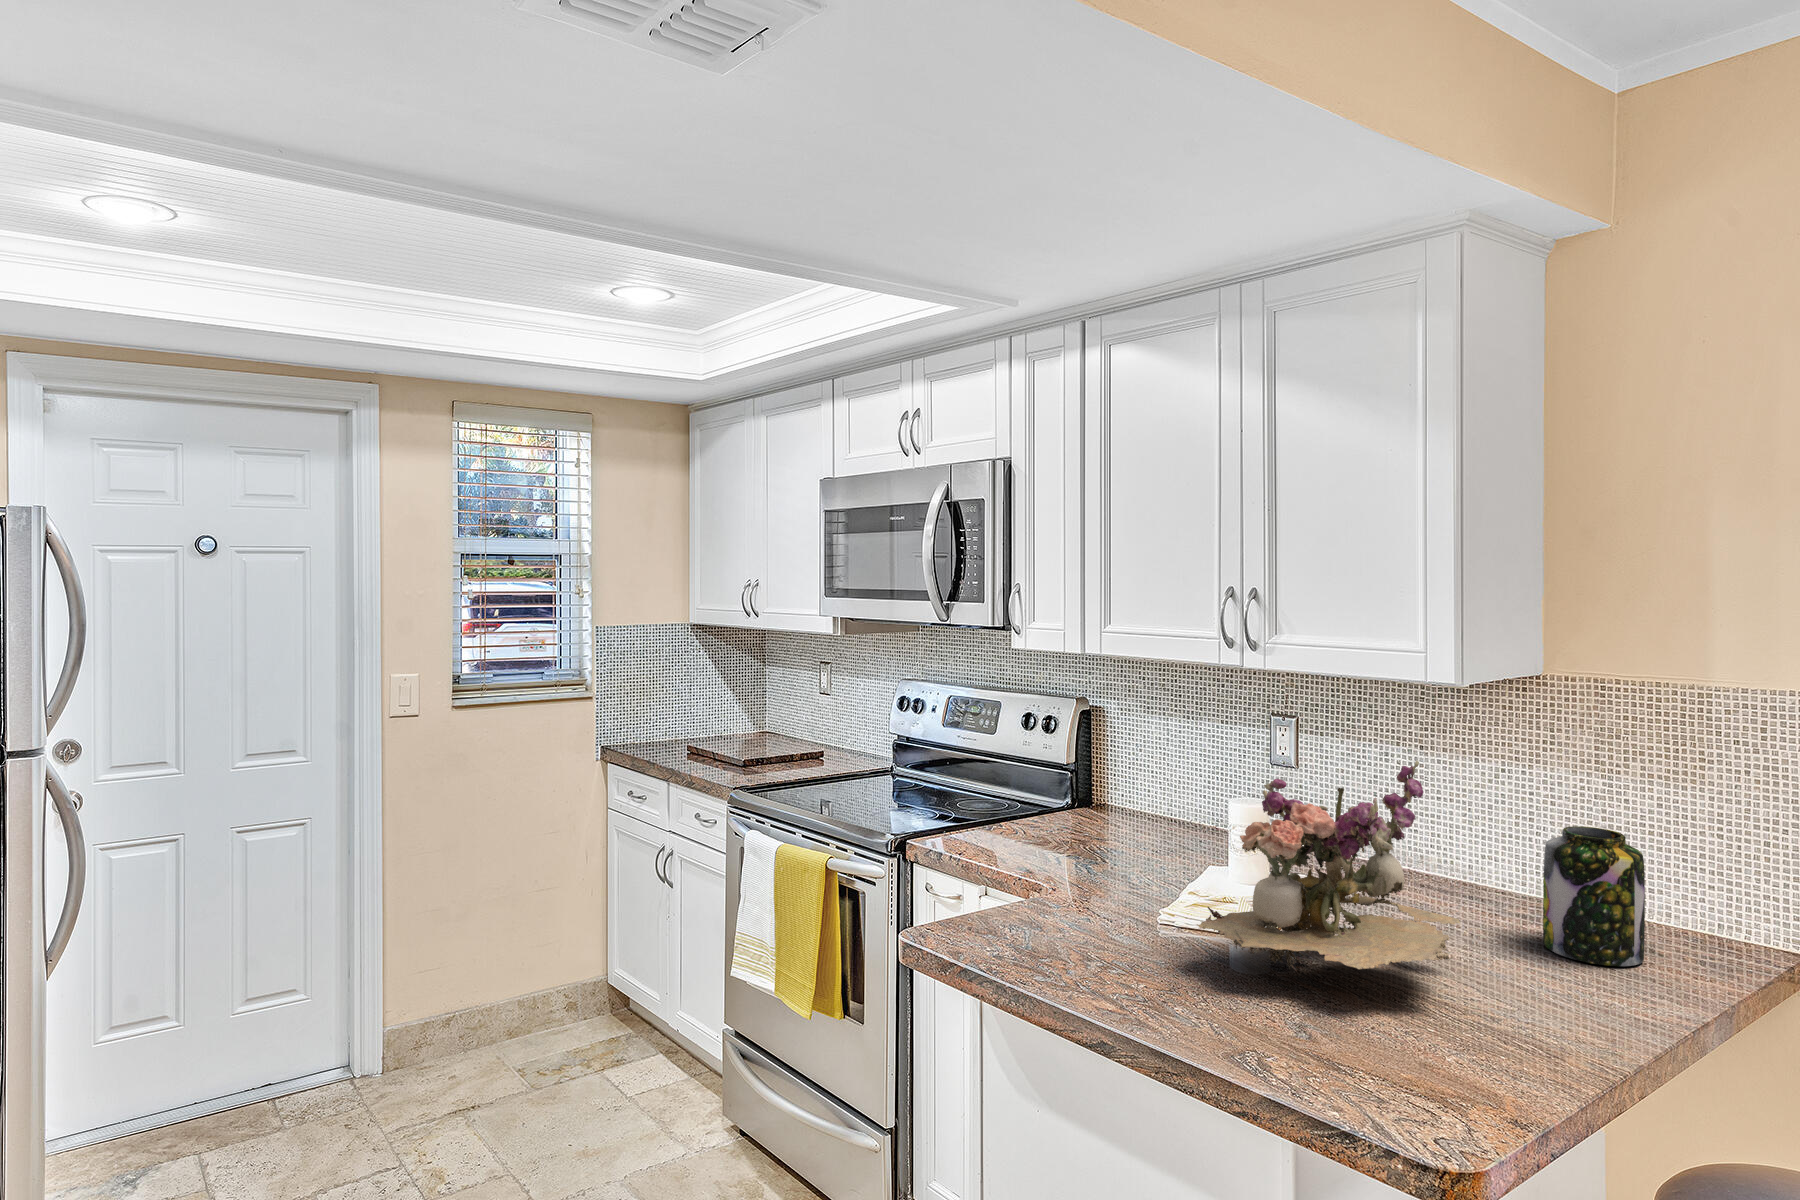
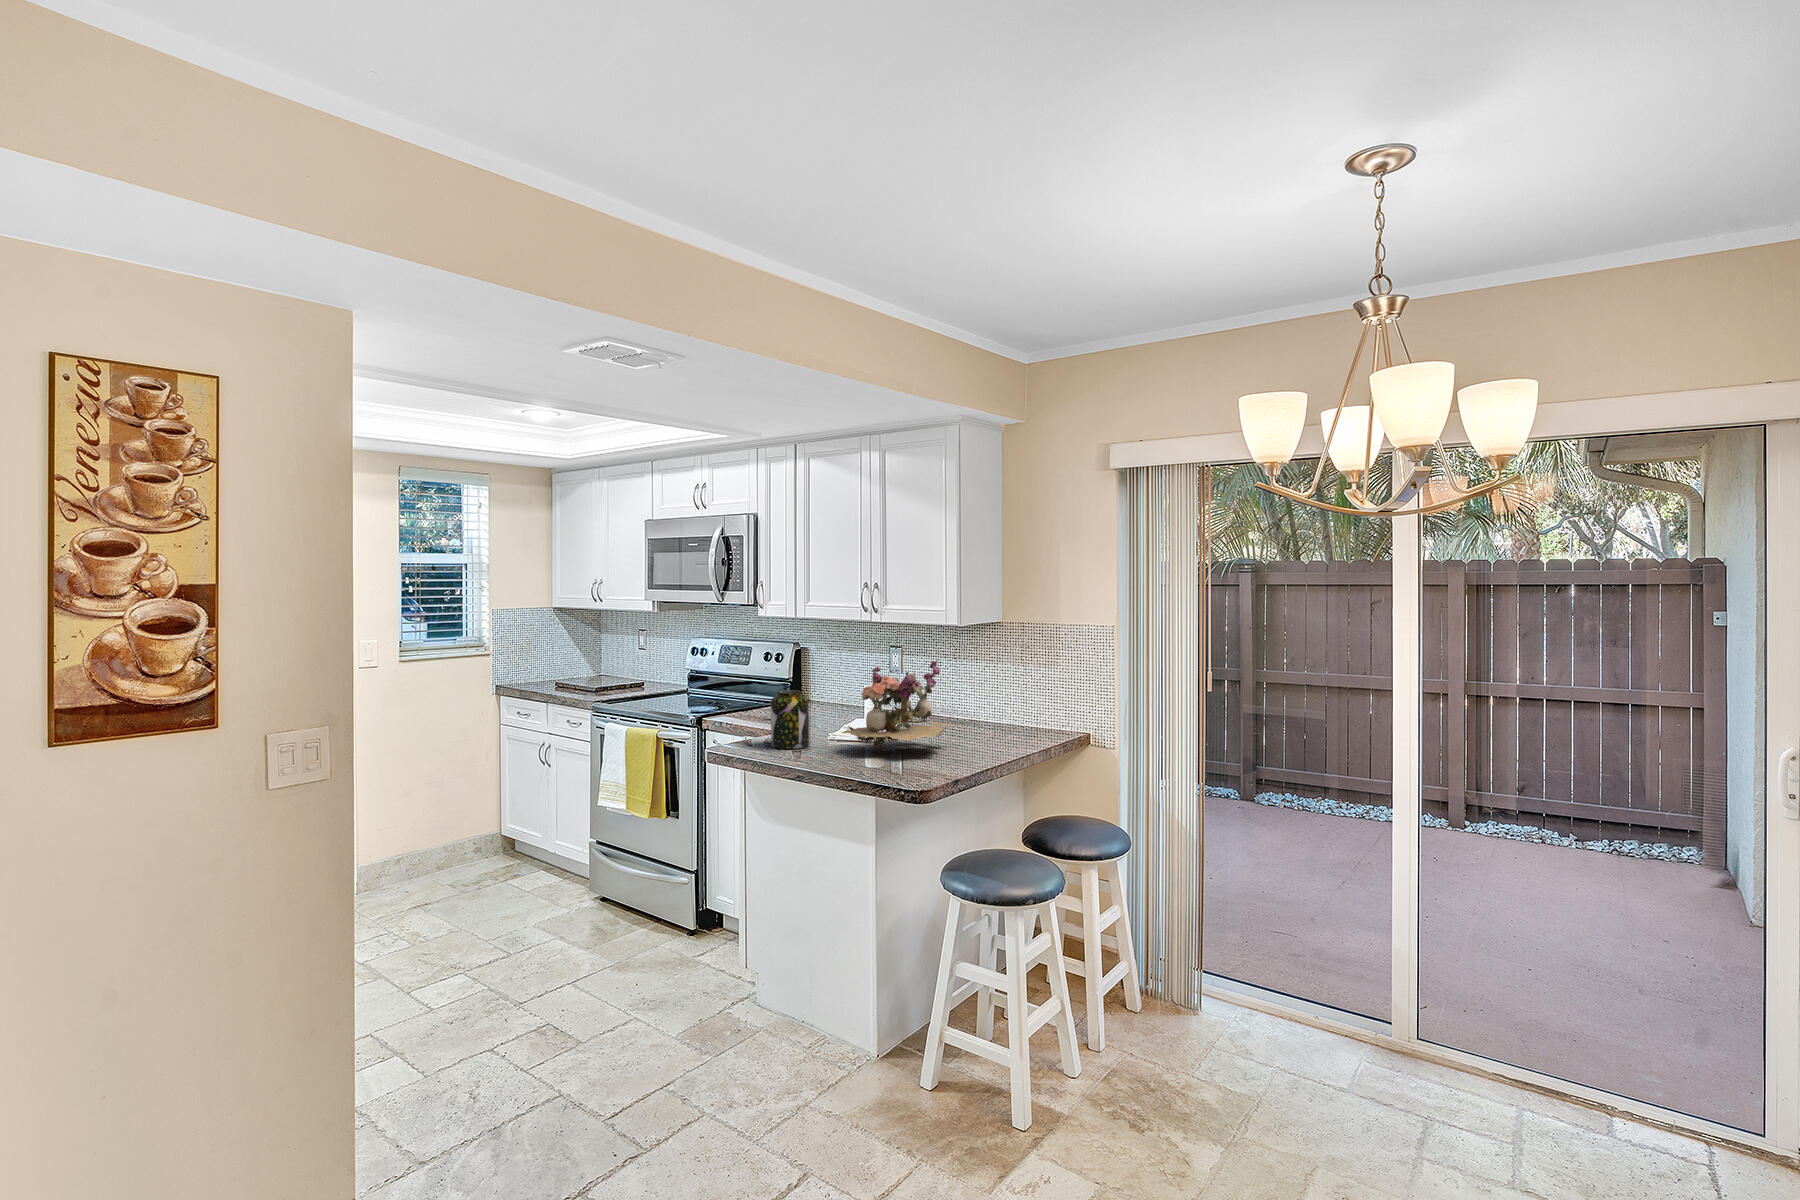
jar: present [1543,826,1645,966] -> present [771,690,809,749]

